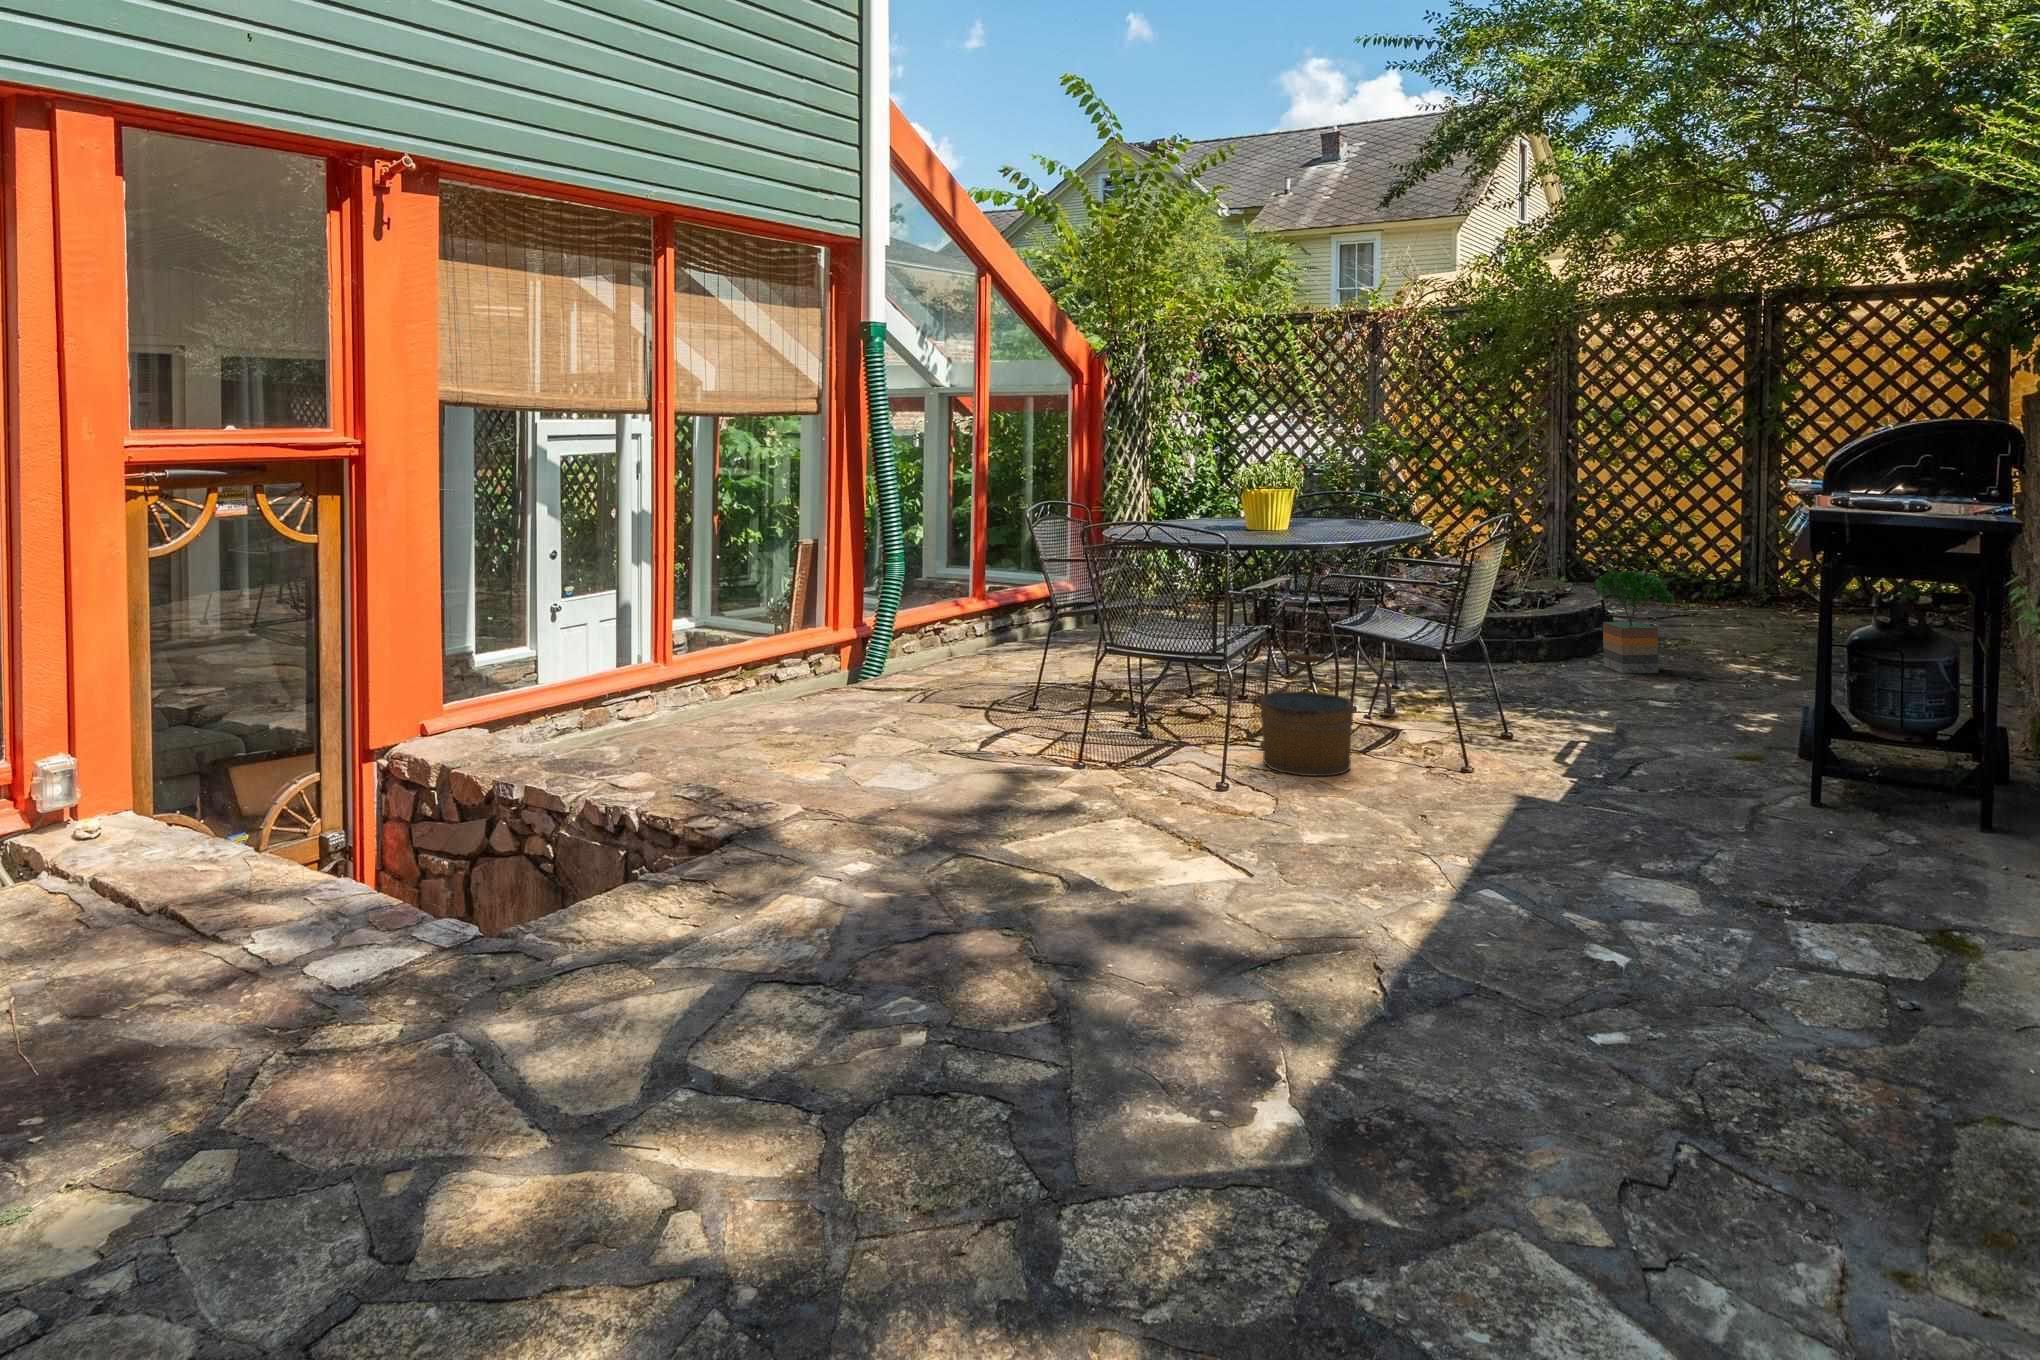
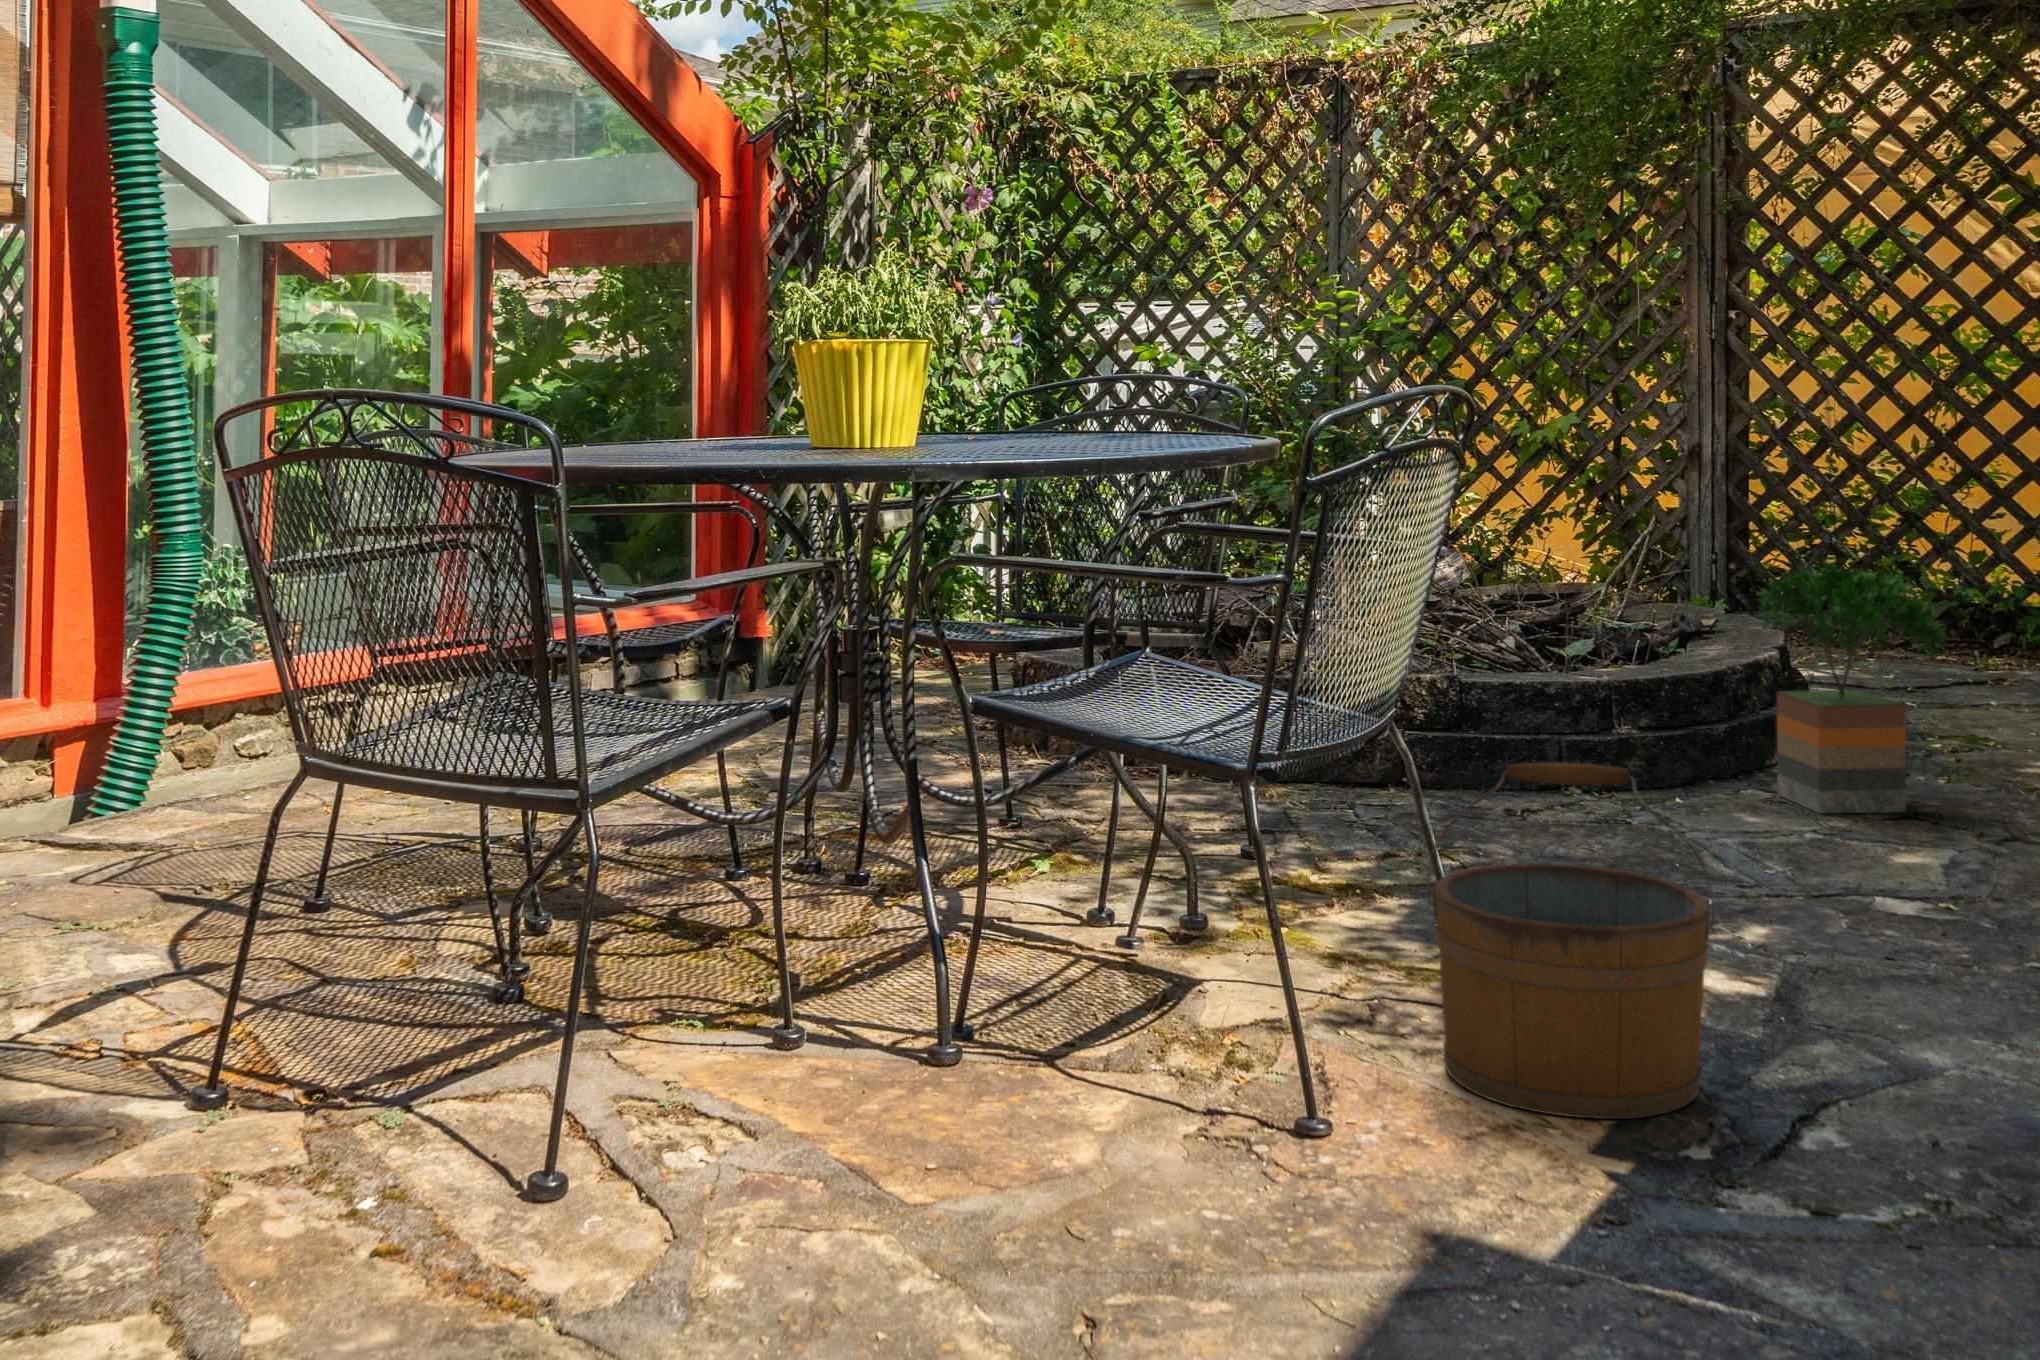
bucket: present [1258,655,1355,776] -> present [1426,763,1716,1119]

